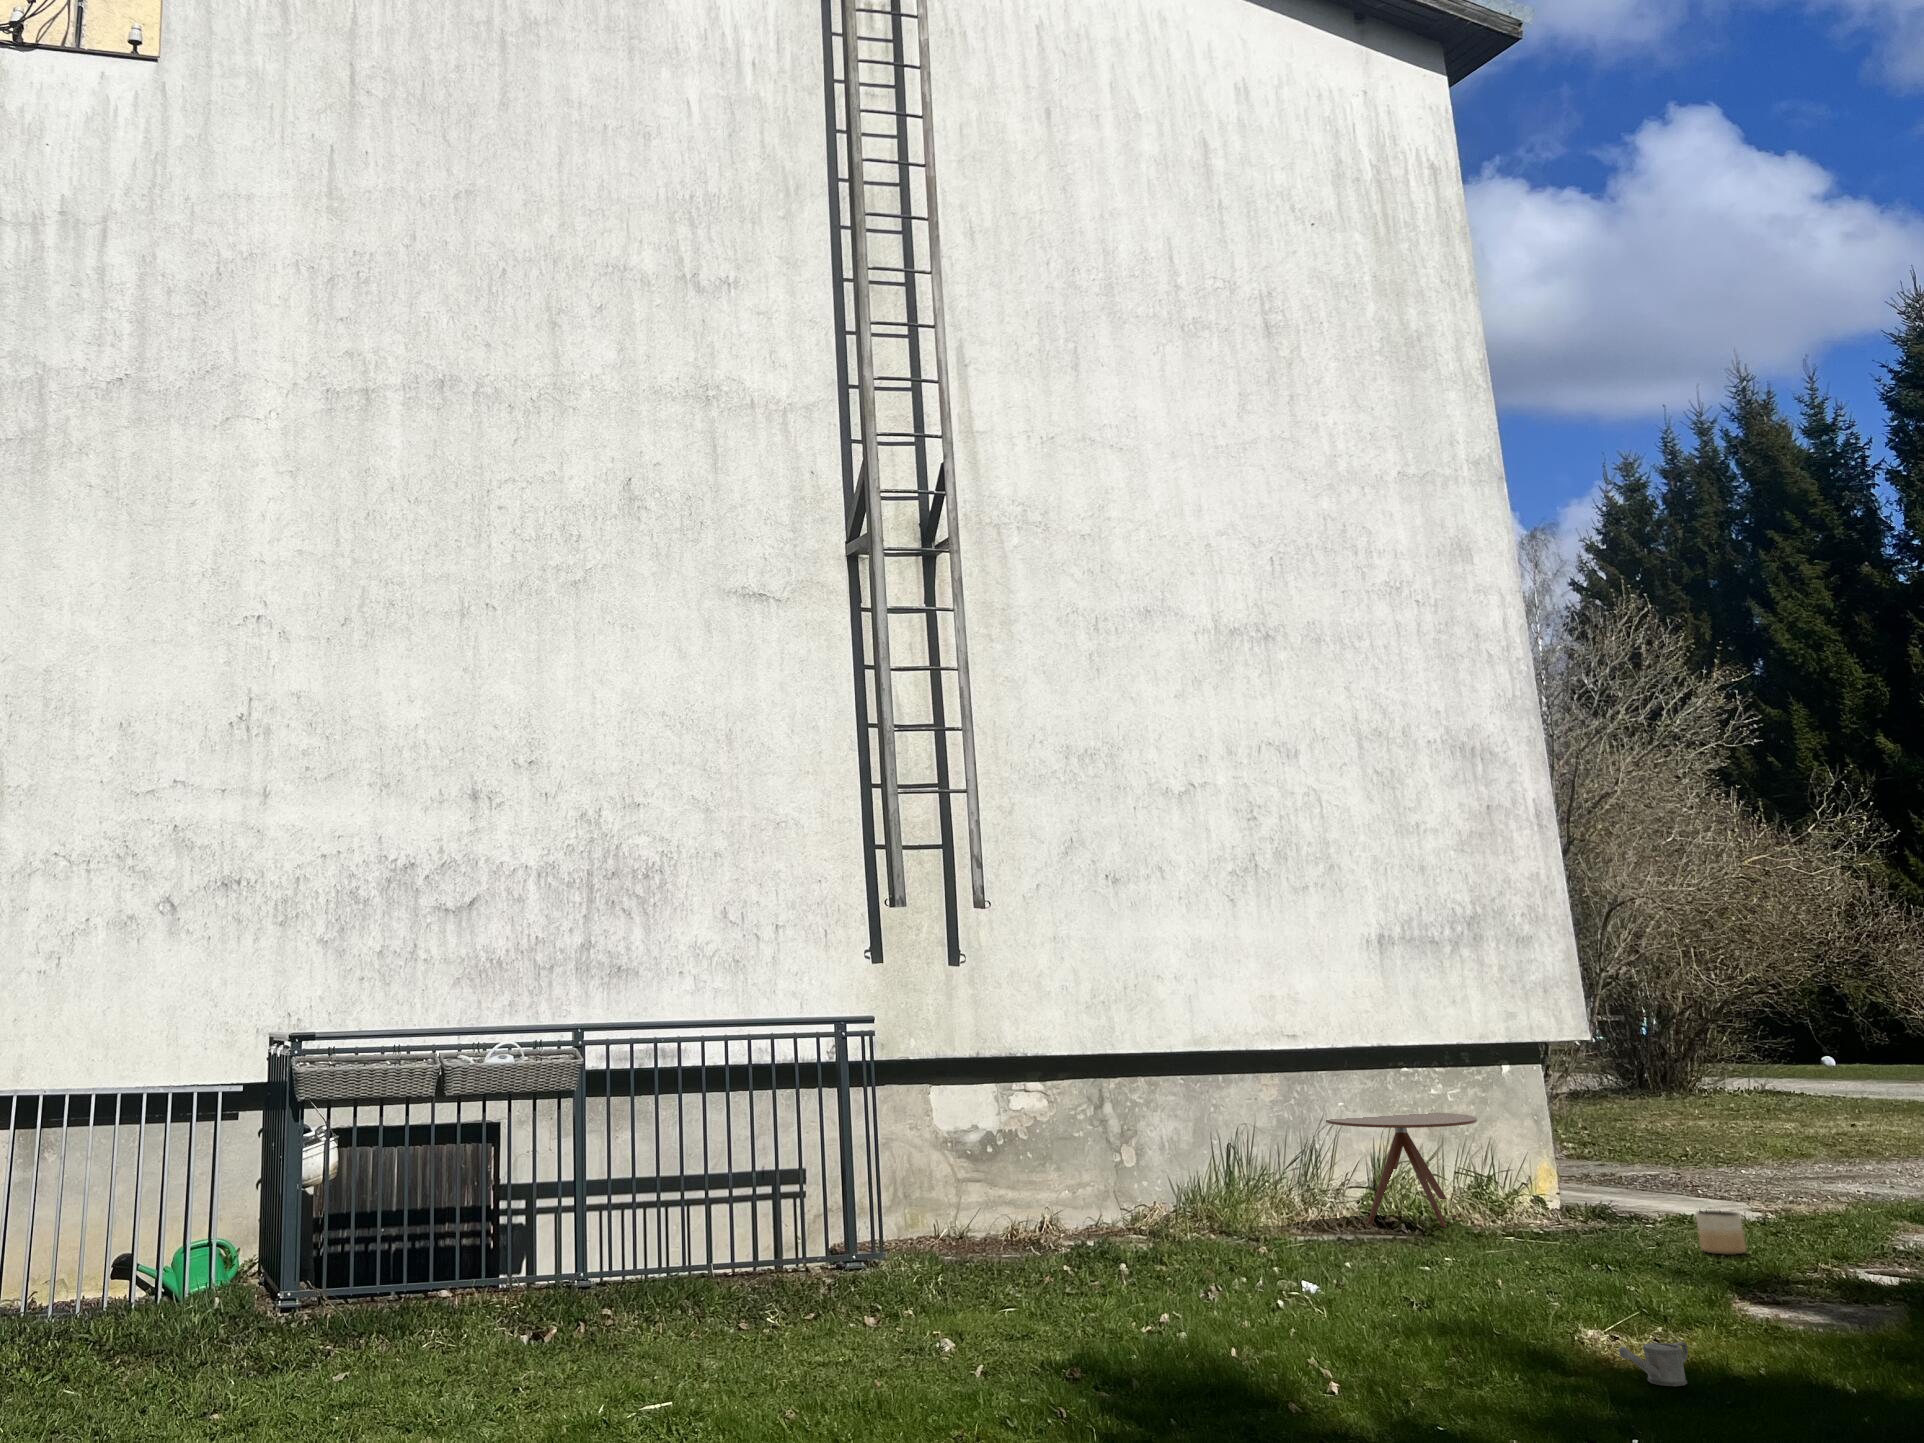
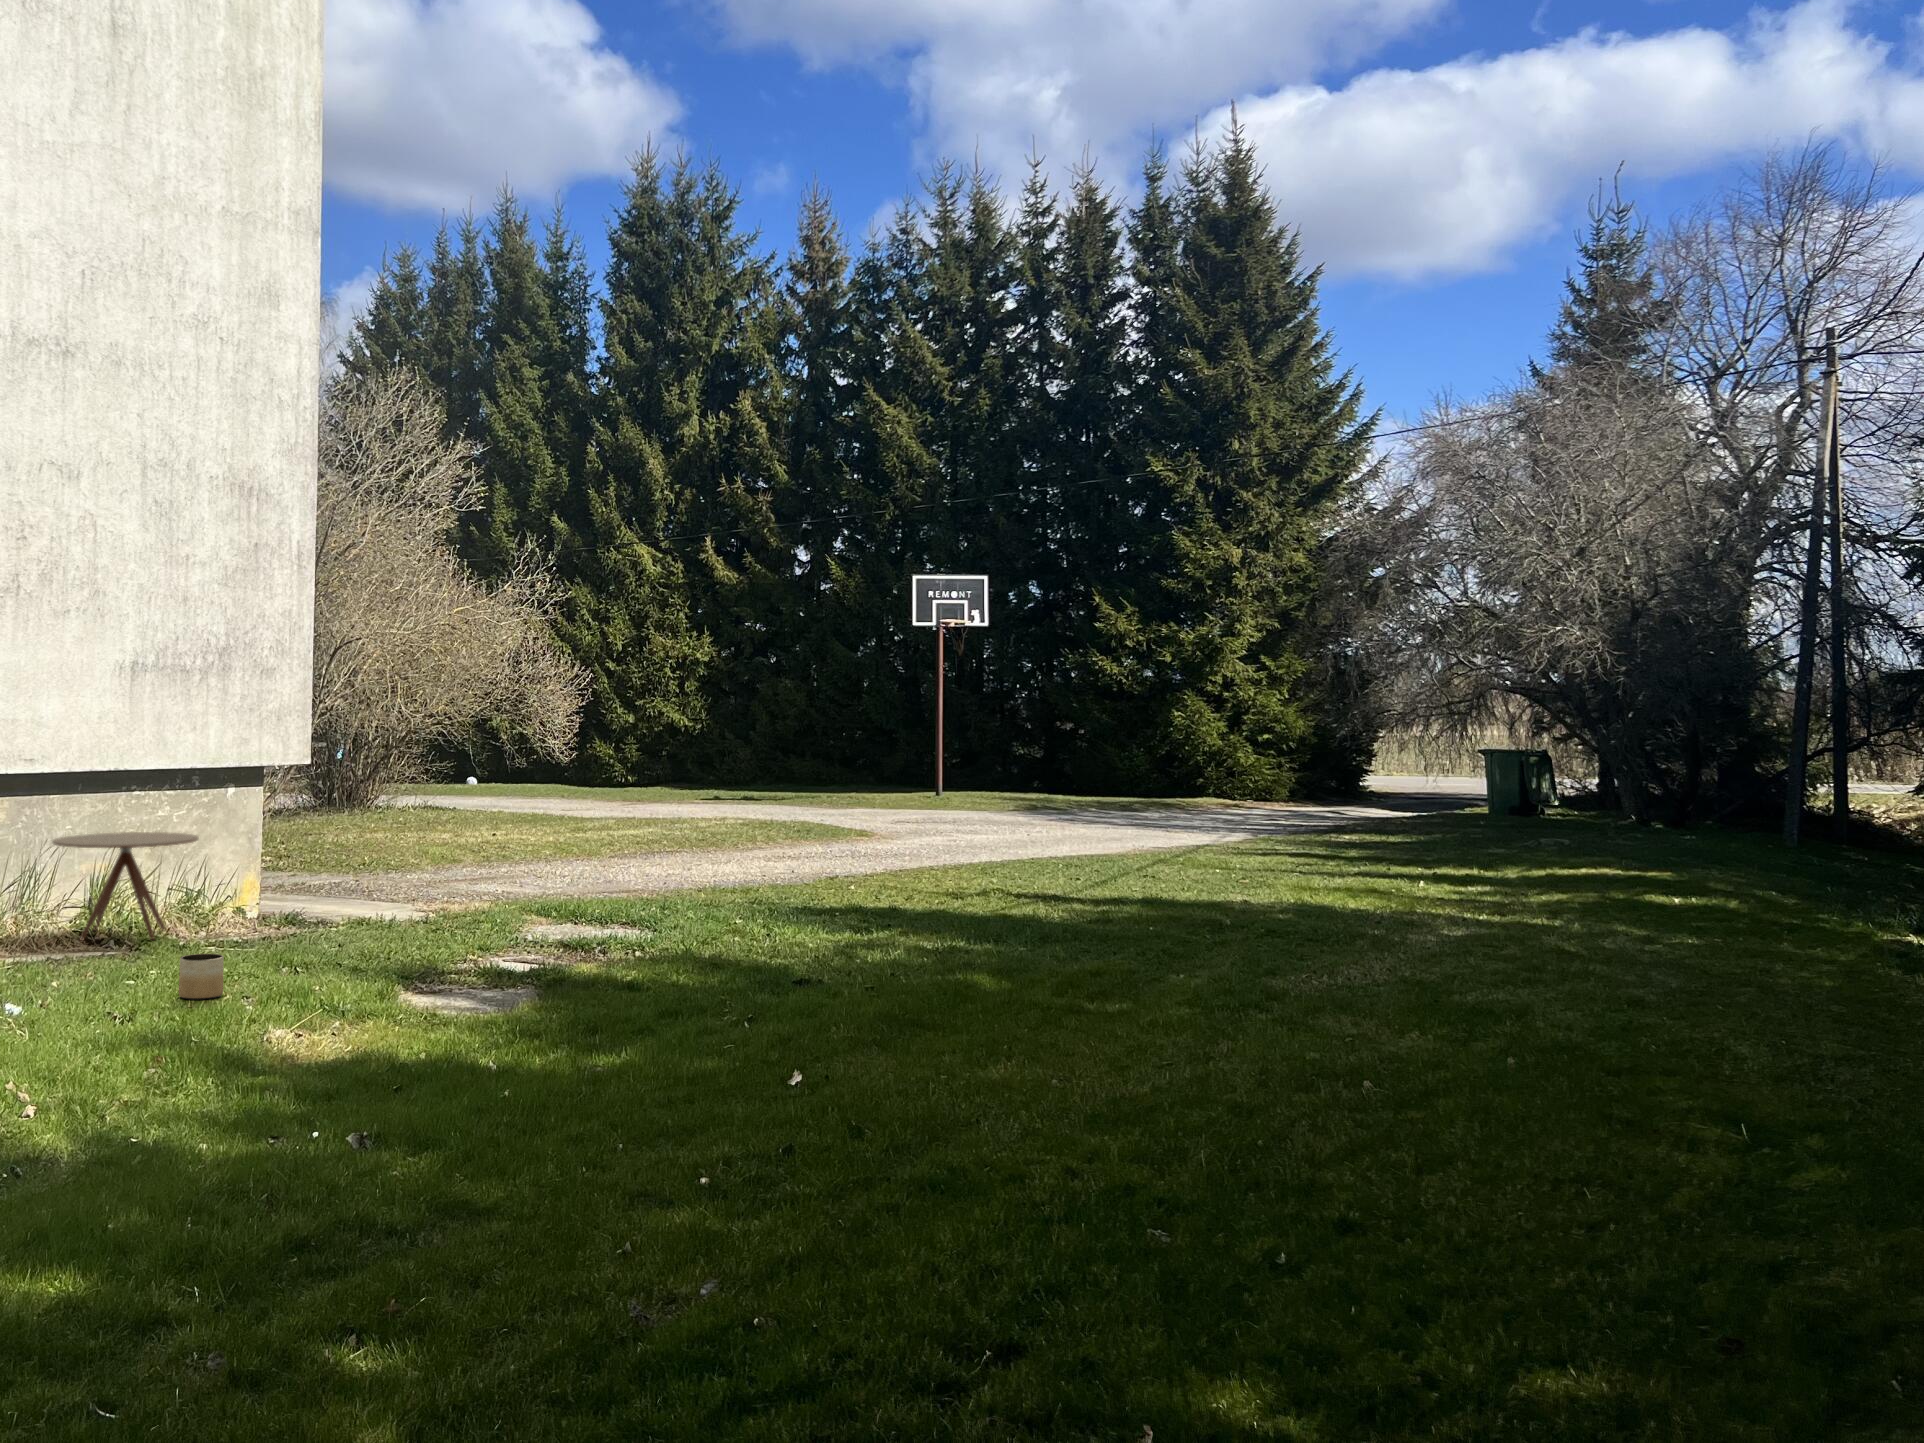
planter: present [1696,1210,1746,1255] -> present [179,954,224,1000]
watering can: present [1619,1342,1688,1386] -> none [304,1035,361,1076]

